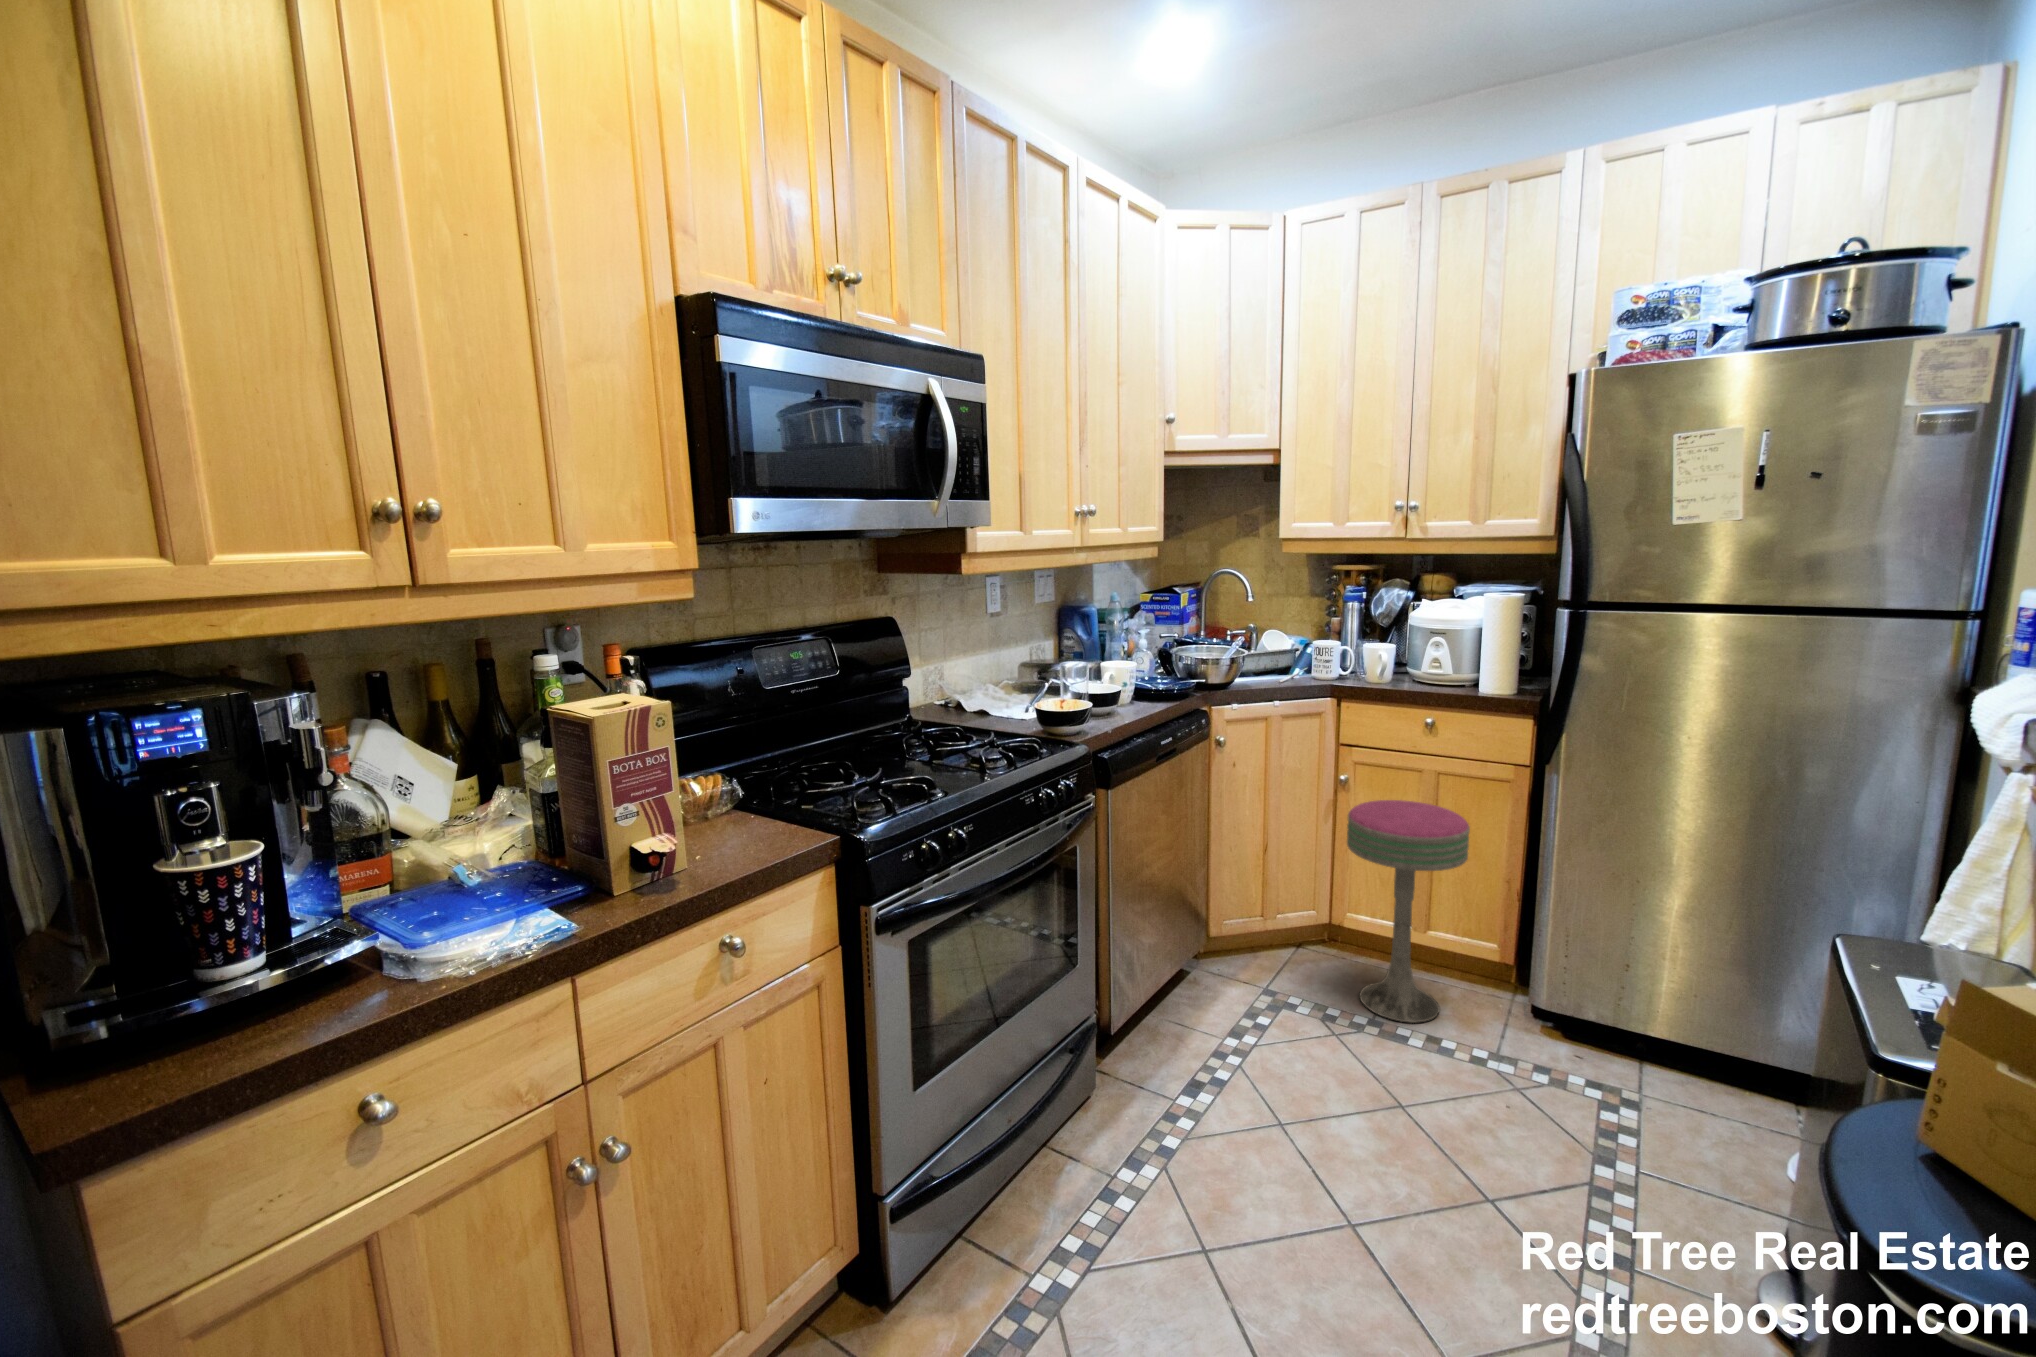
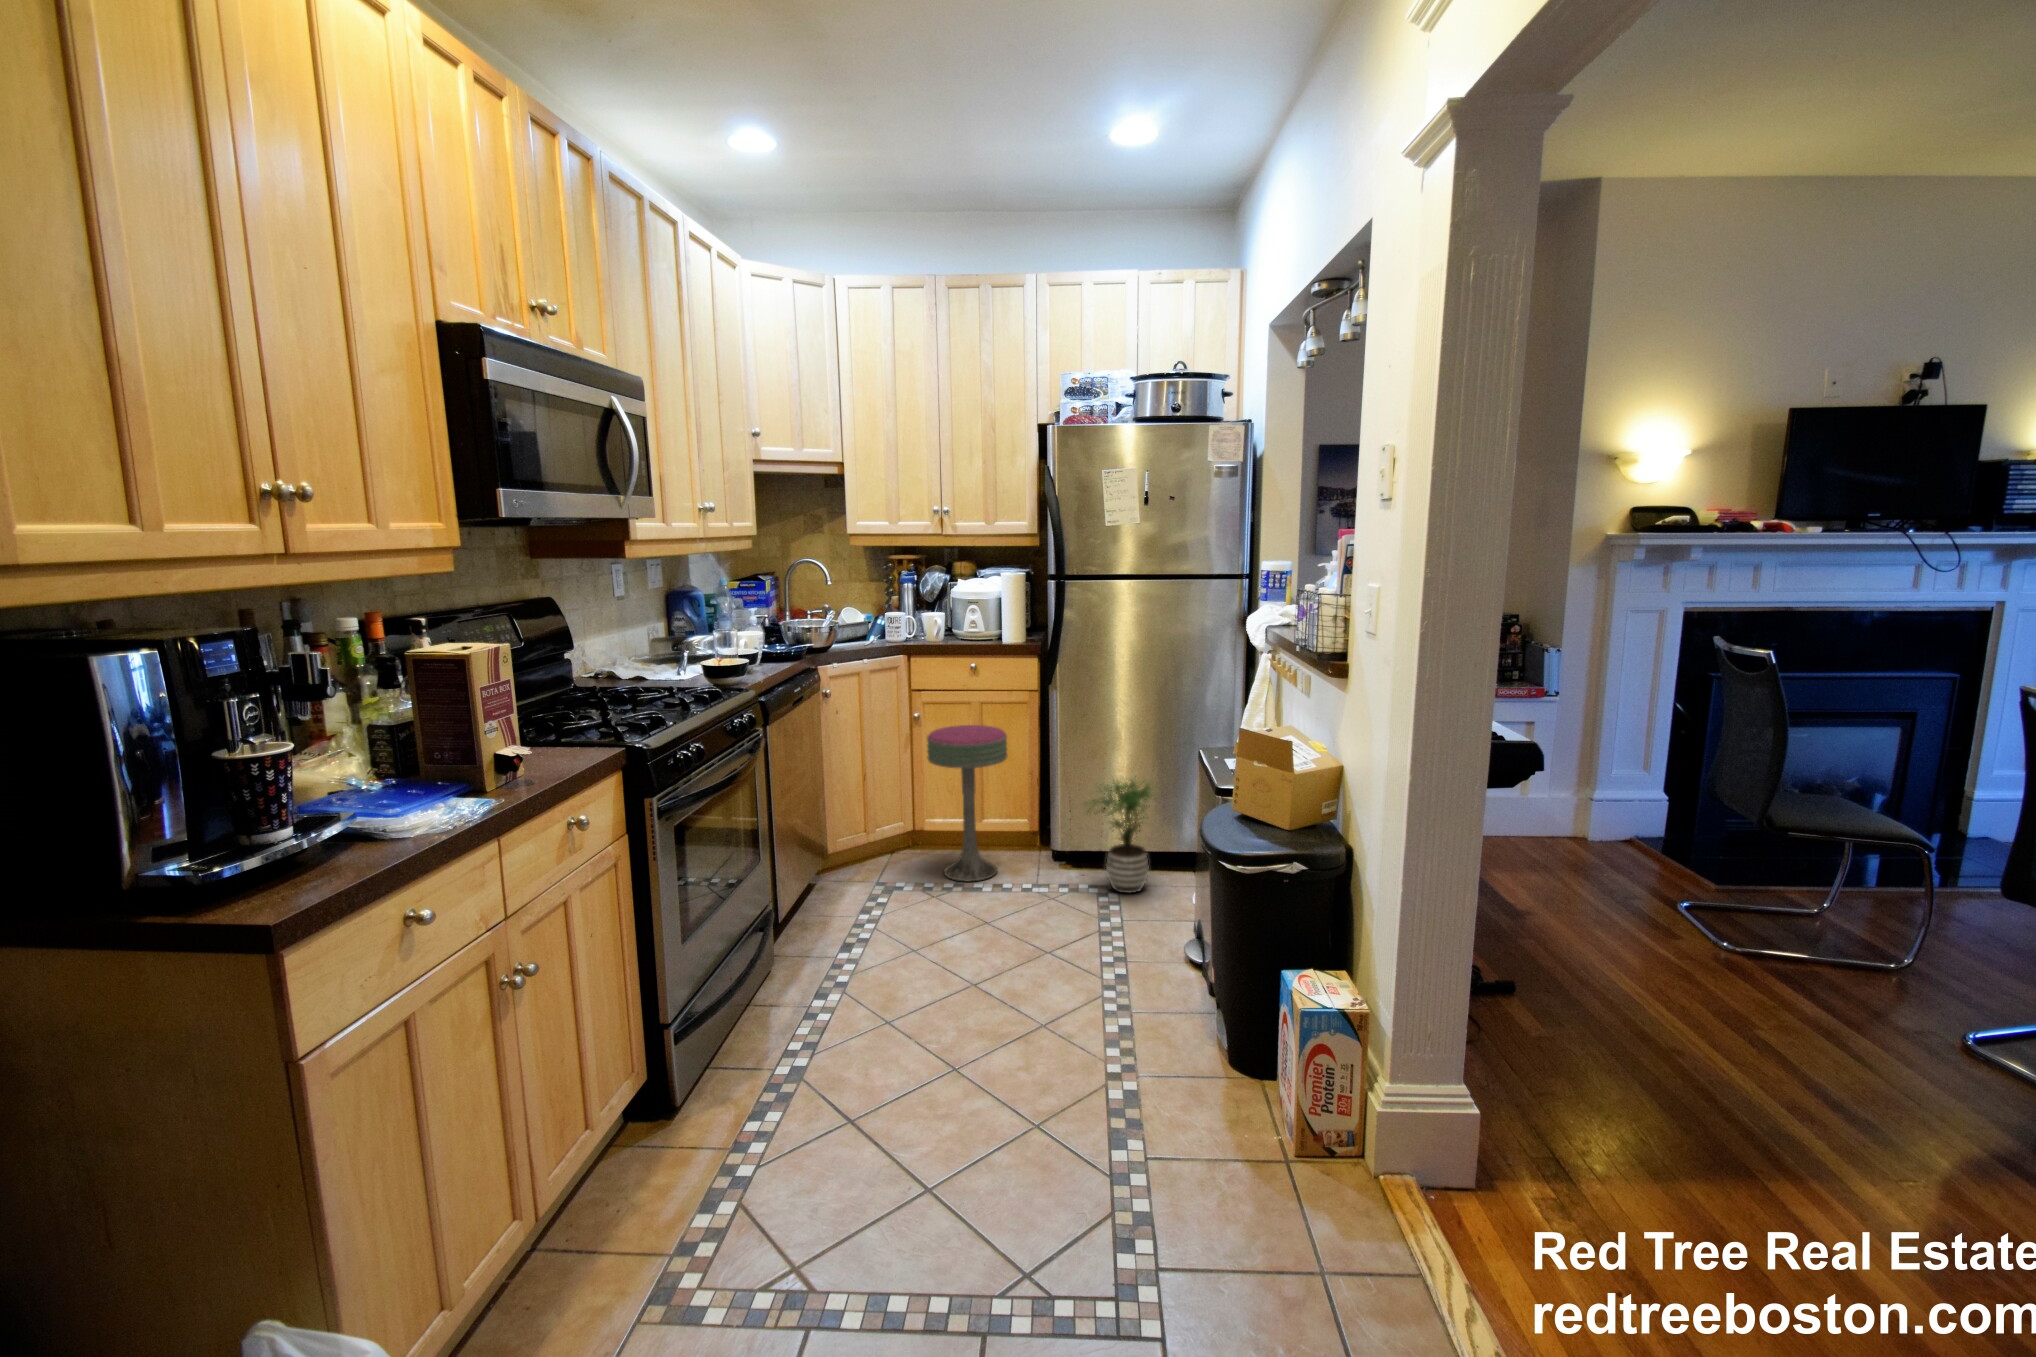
potted plant: none [1588,922,1760,1125] -> present [1086,776,1154,893]

